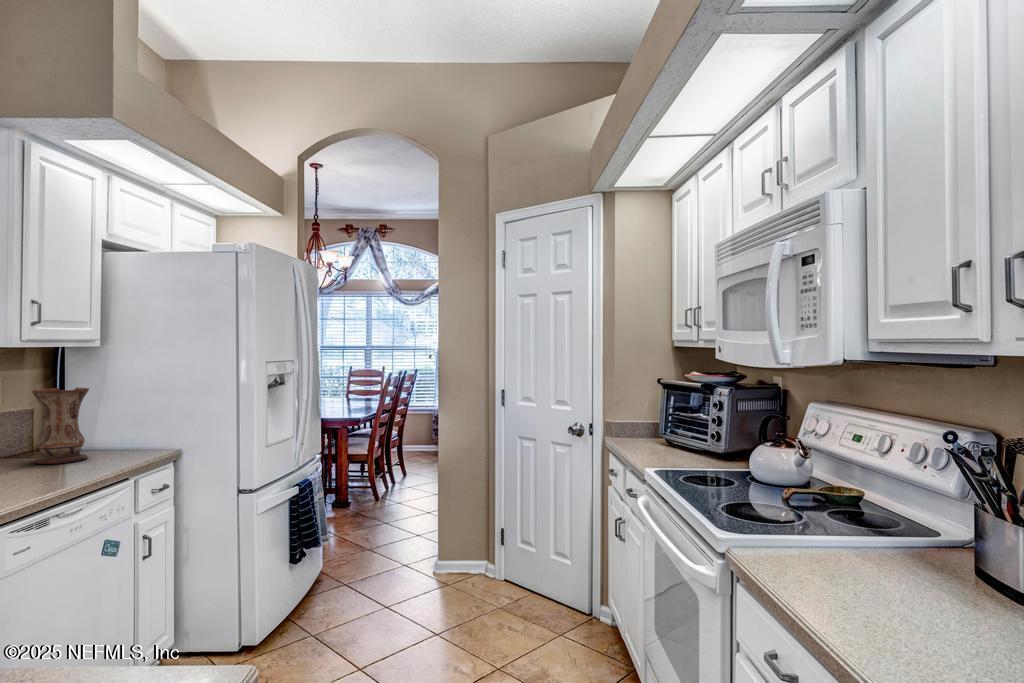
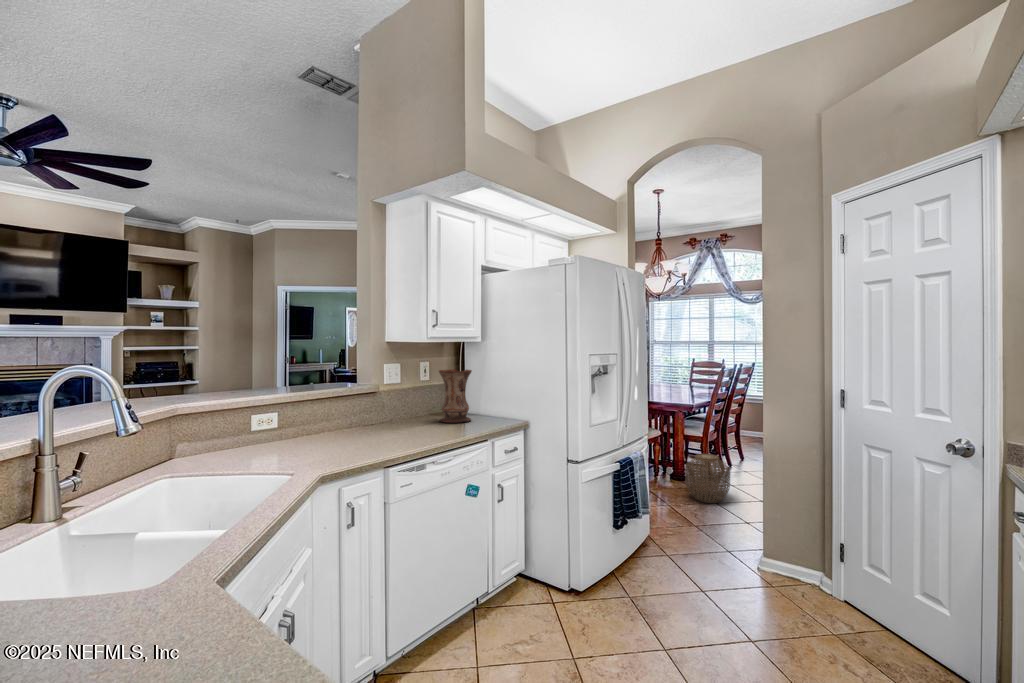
woven basket: none [353,471,400,524] -> present [685,454,730,503]

